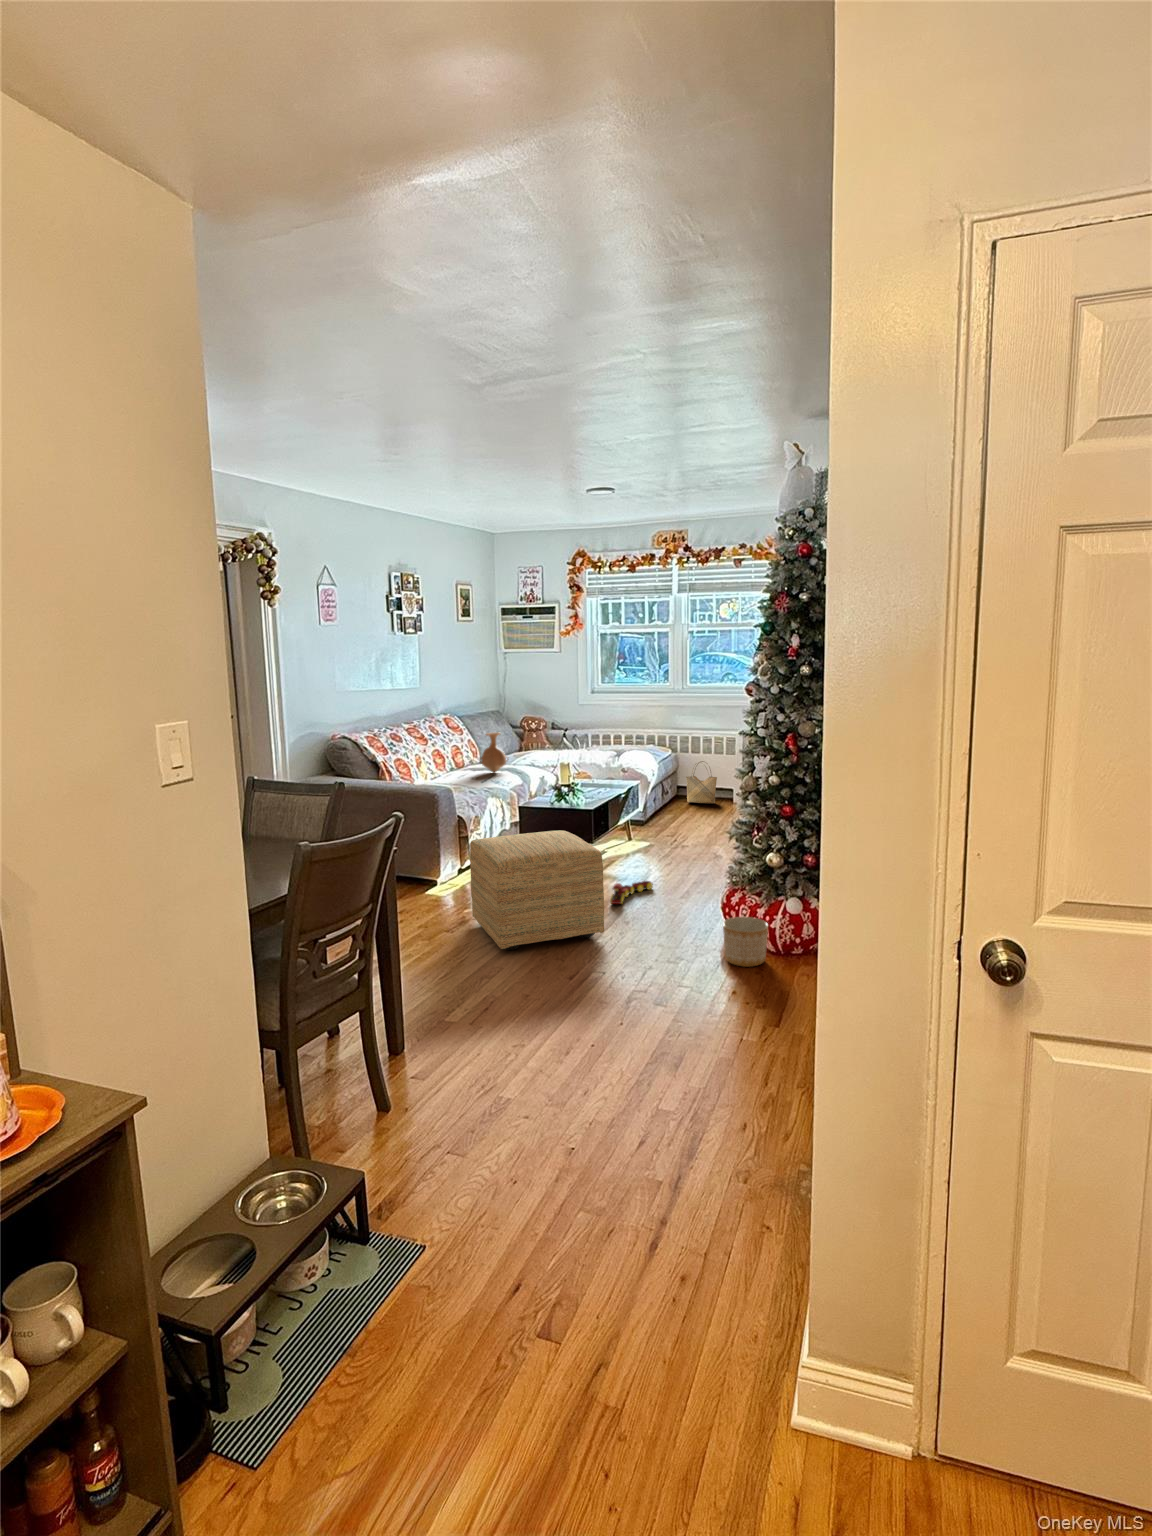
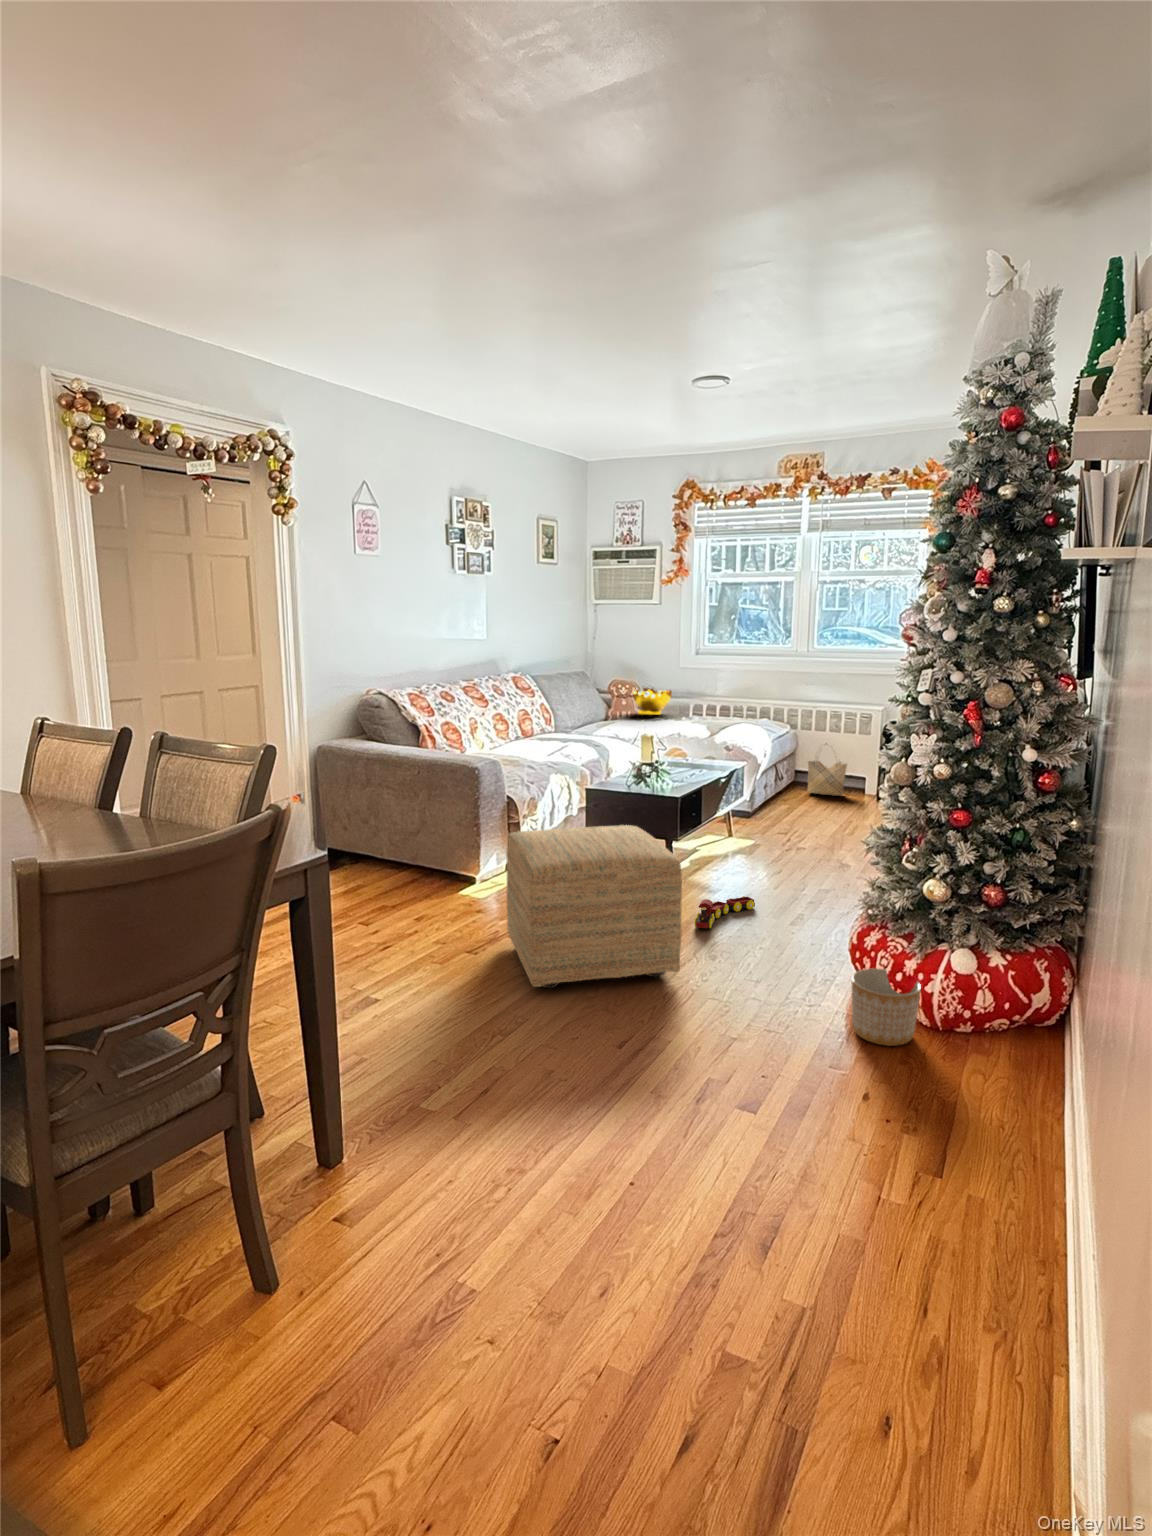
decorative bowl: none [540,721,574,745] -> present [632,688,672,715]
vase: present [480,733,507,772] -> none [546,696,583,745]

